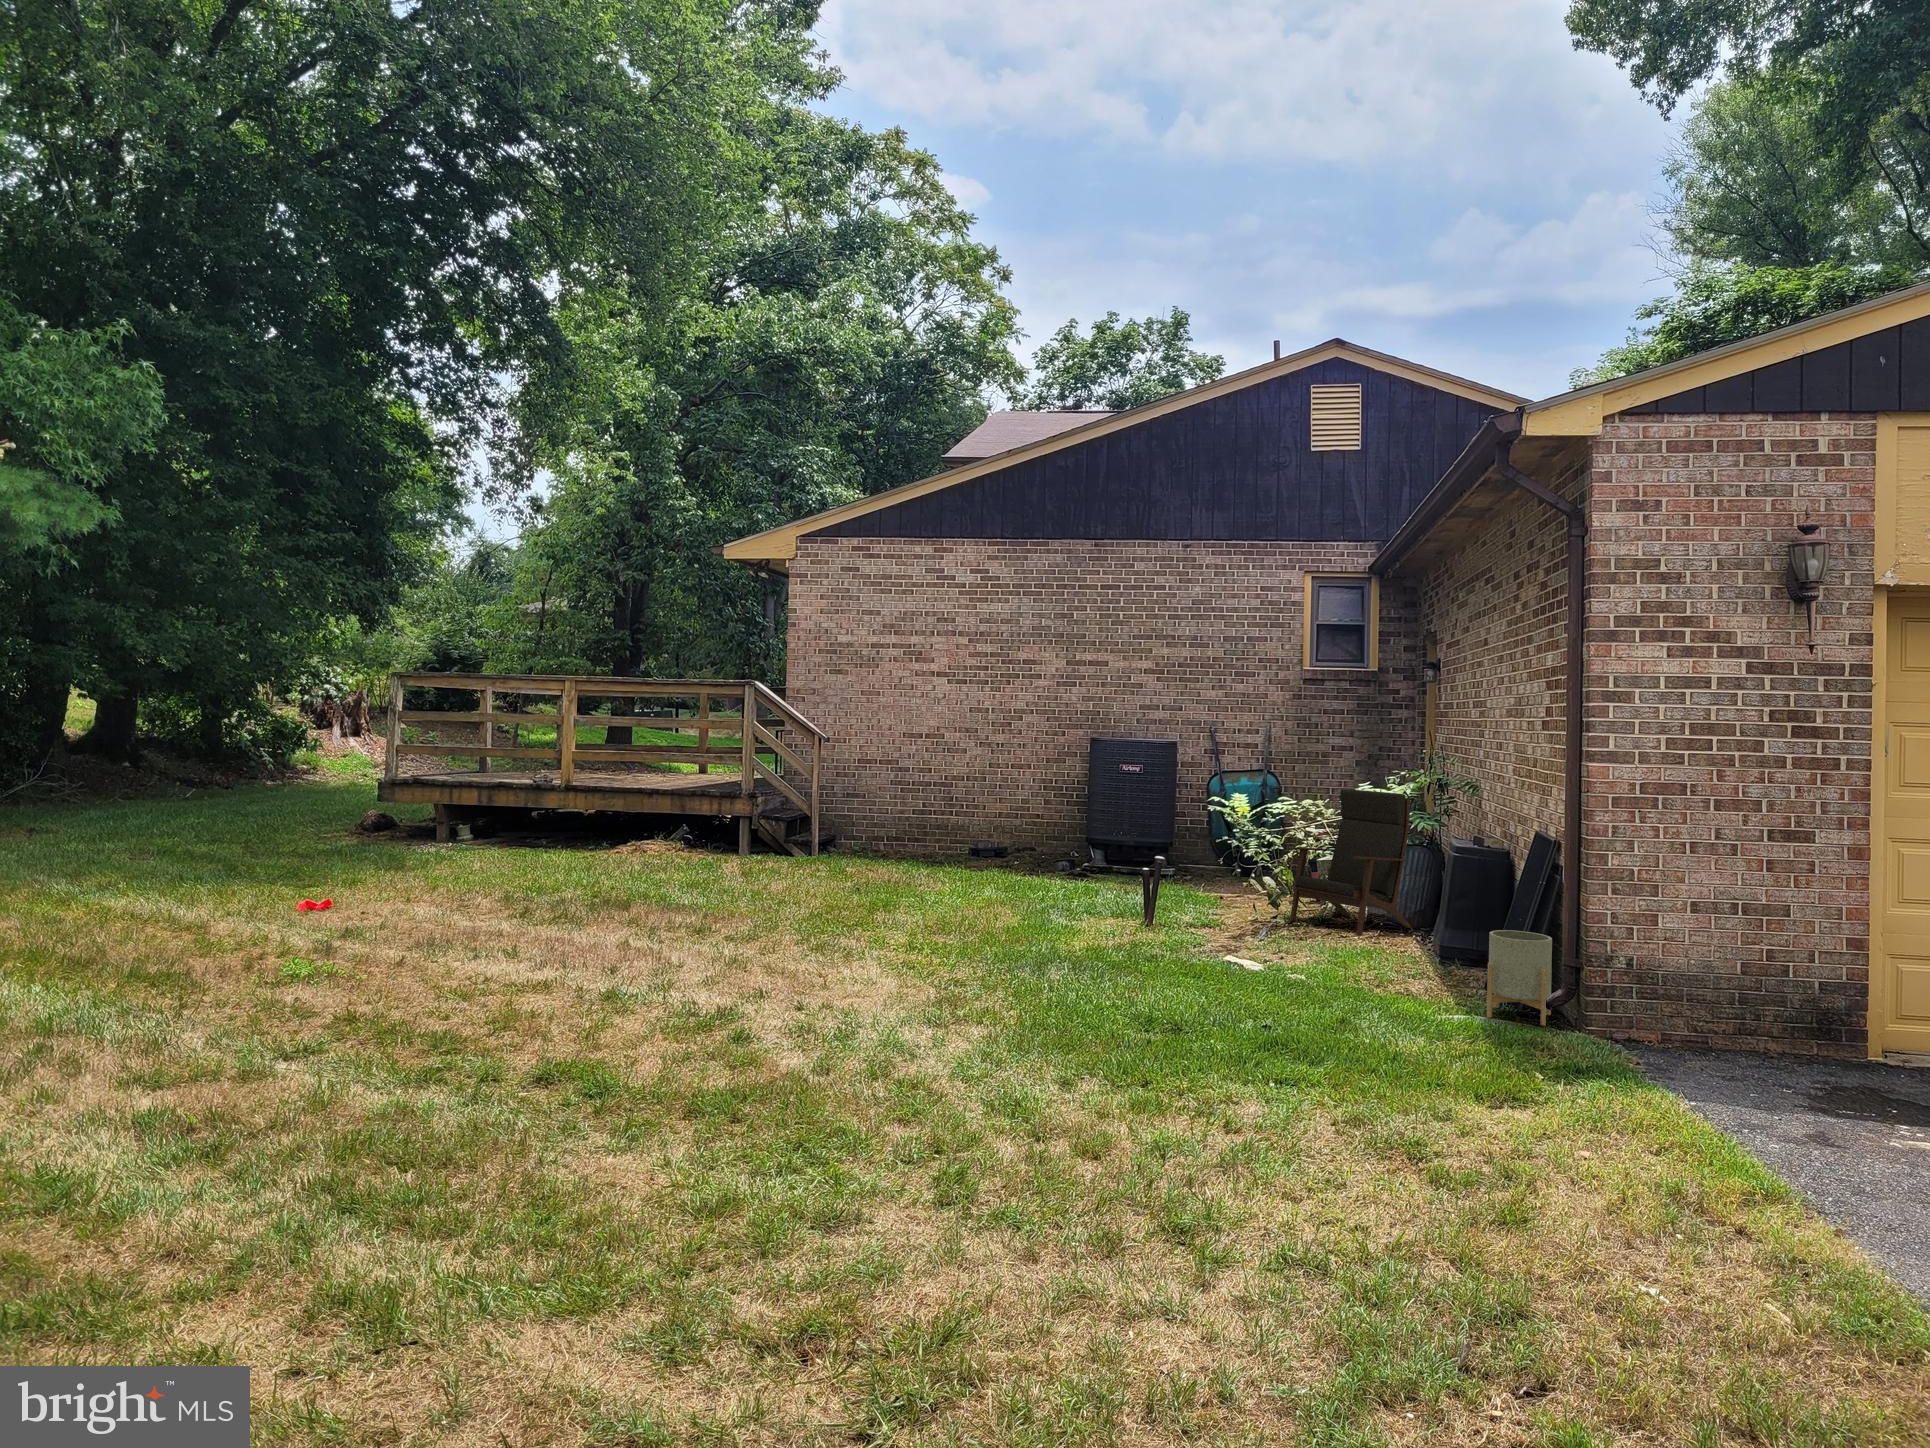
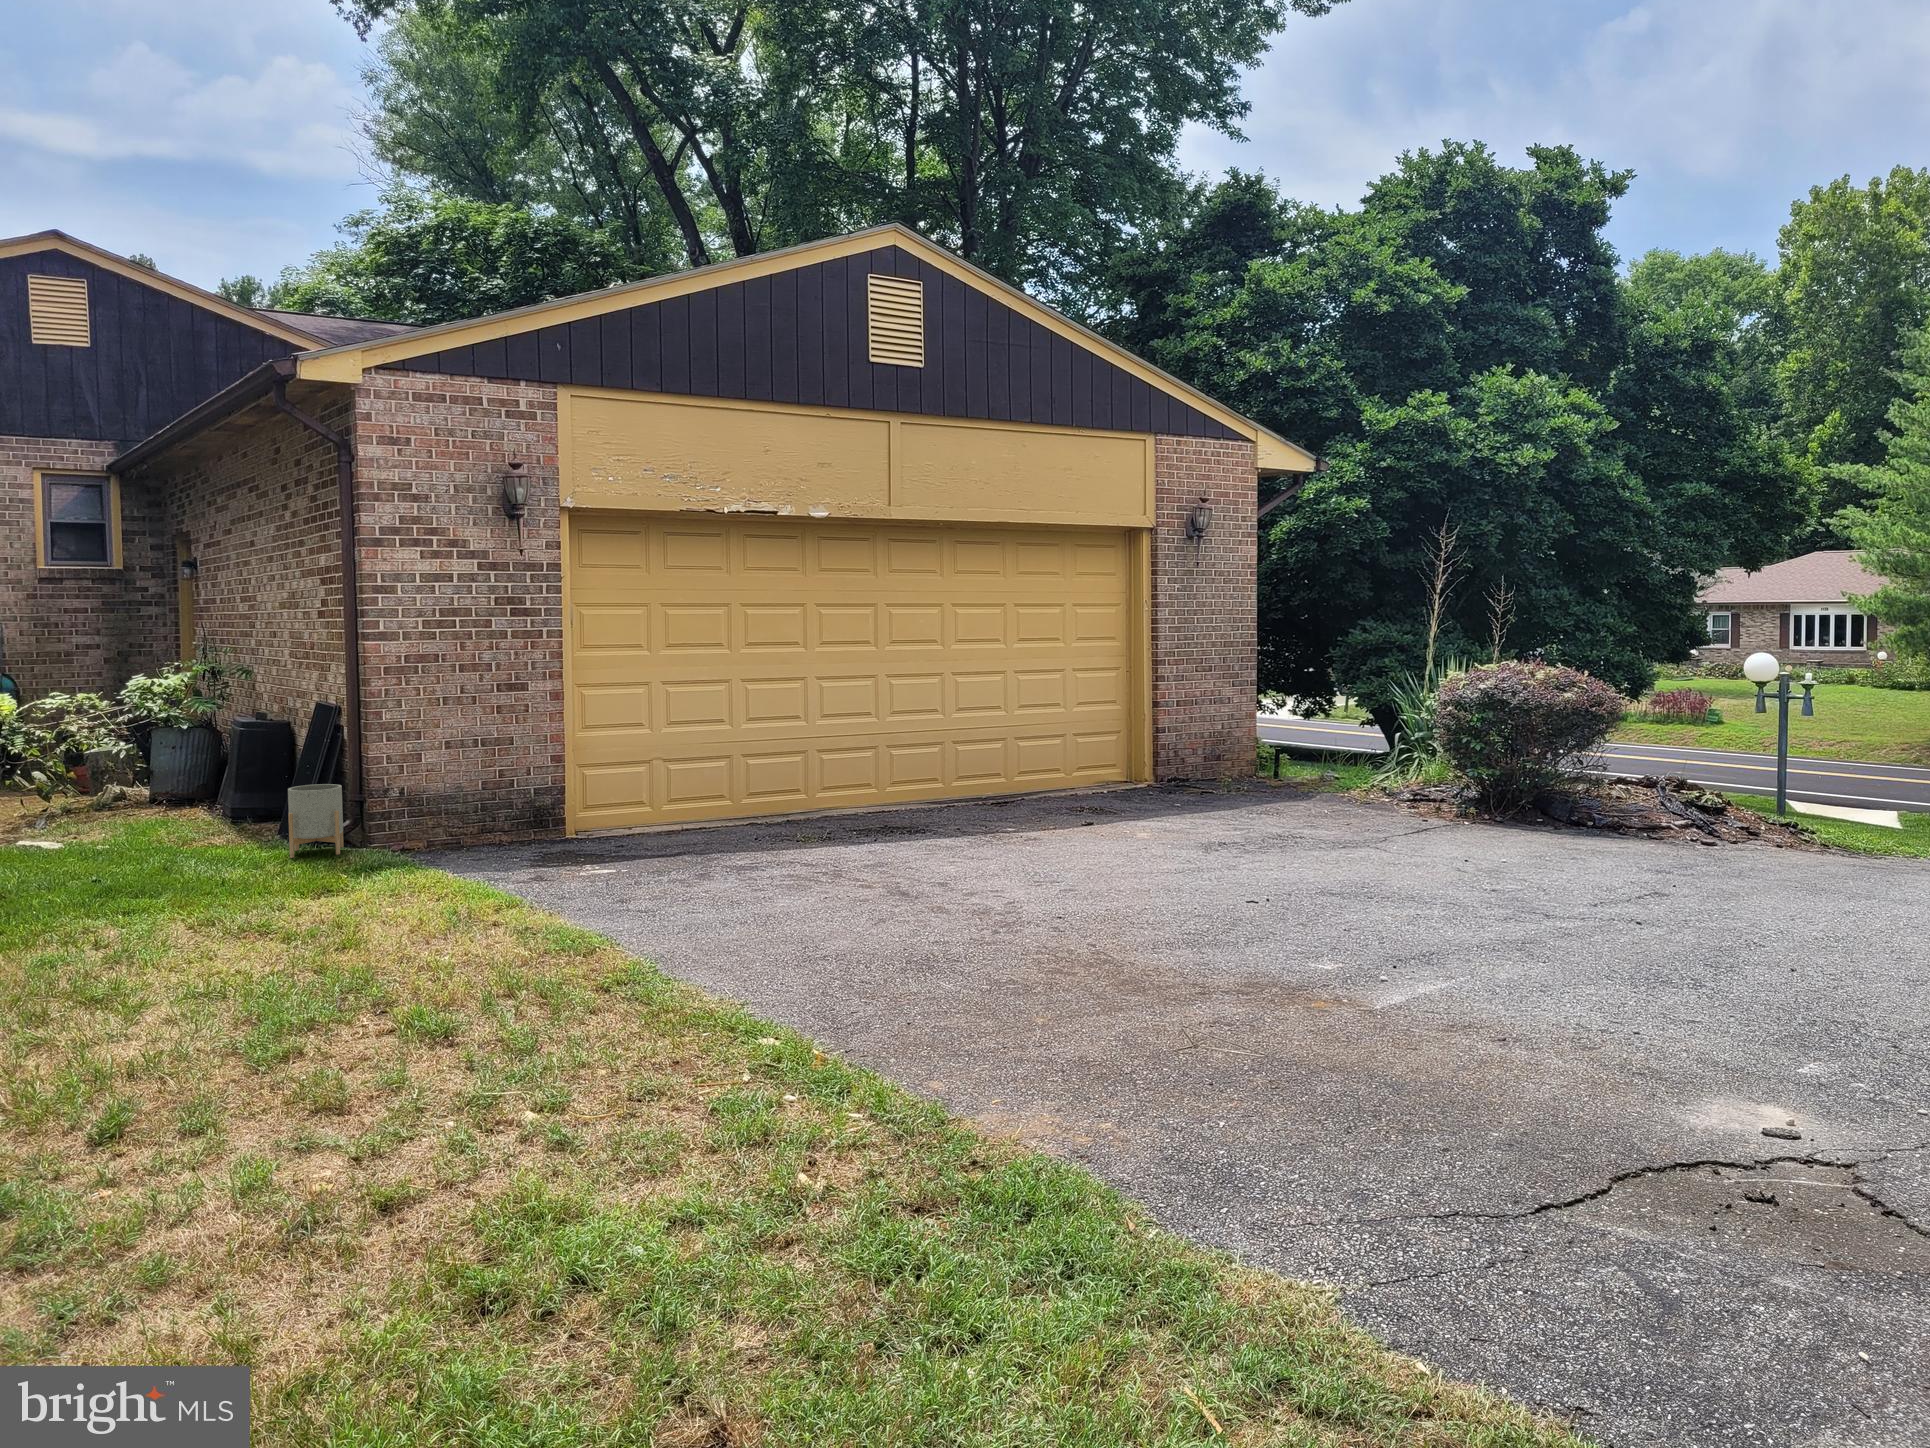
lounge chair: present [1287,789,1411,935] -> none [51,680,200,821]

